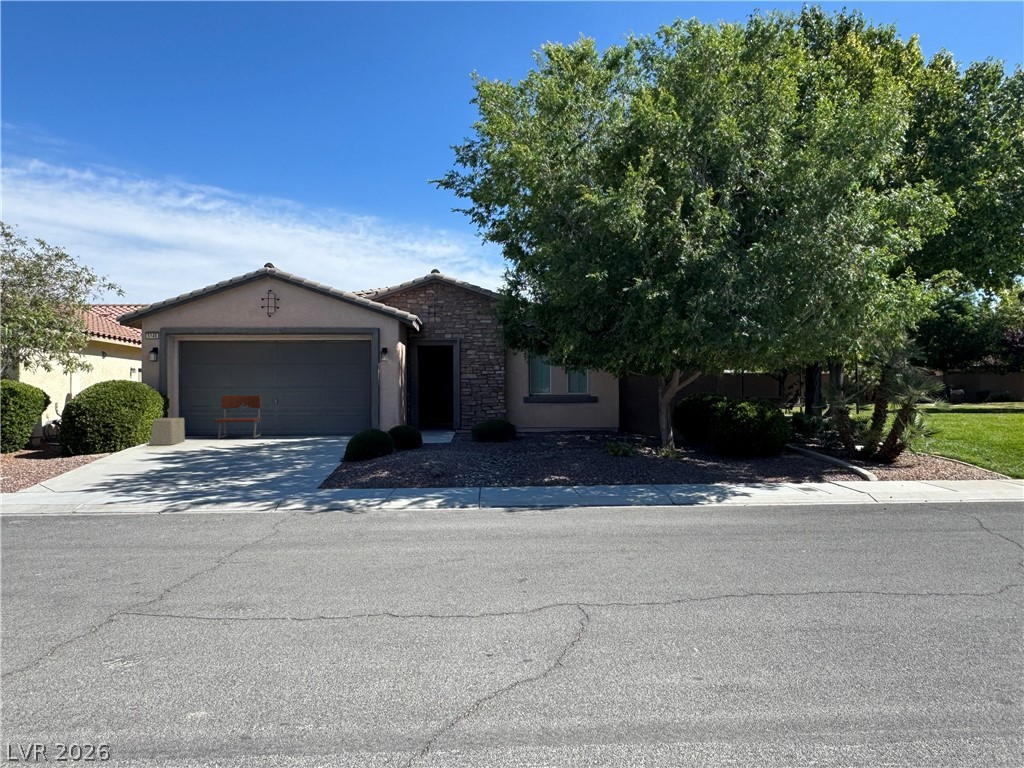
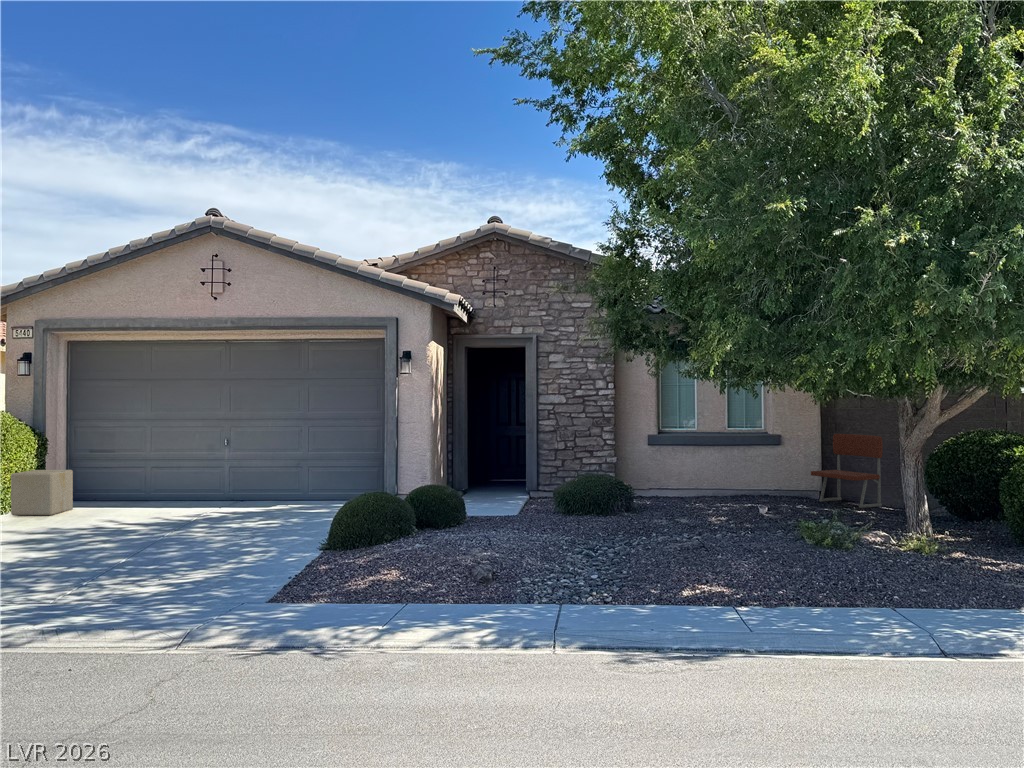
bench: present [214,395,261,439] -> present [811,434,883,508]

